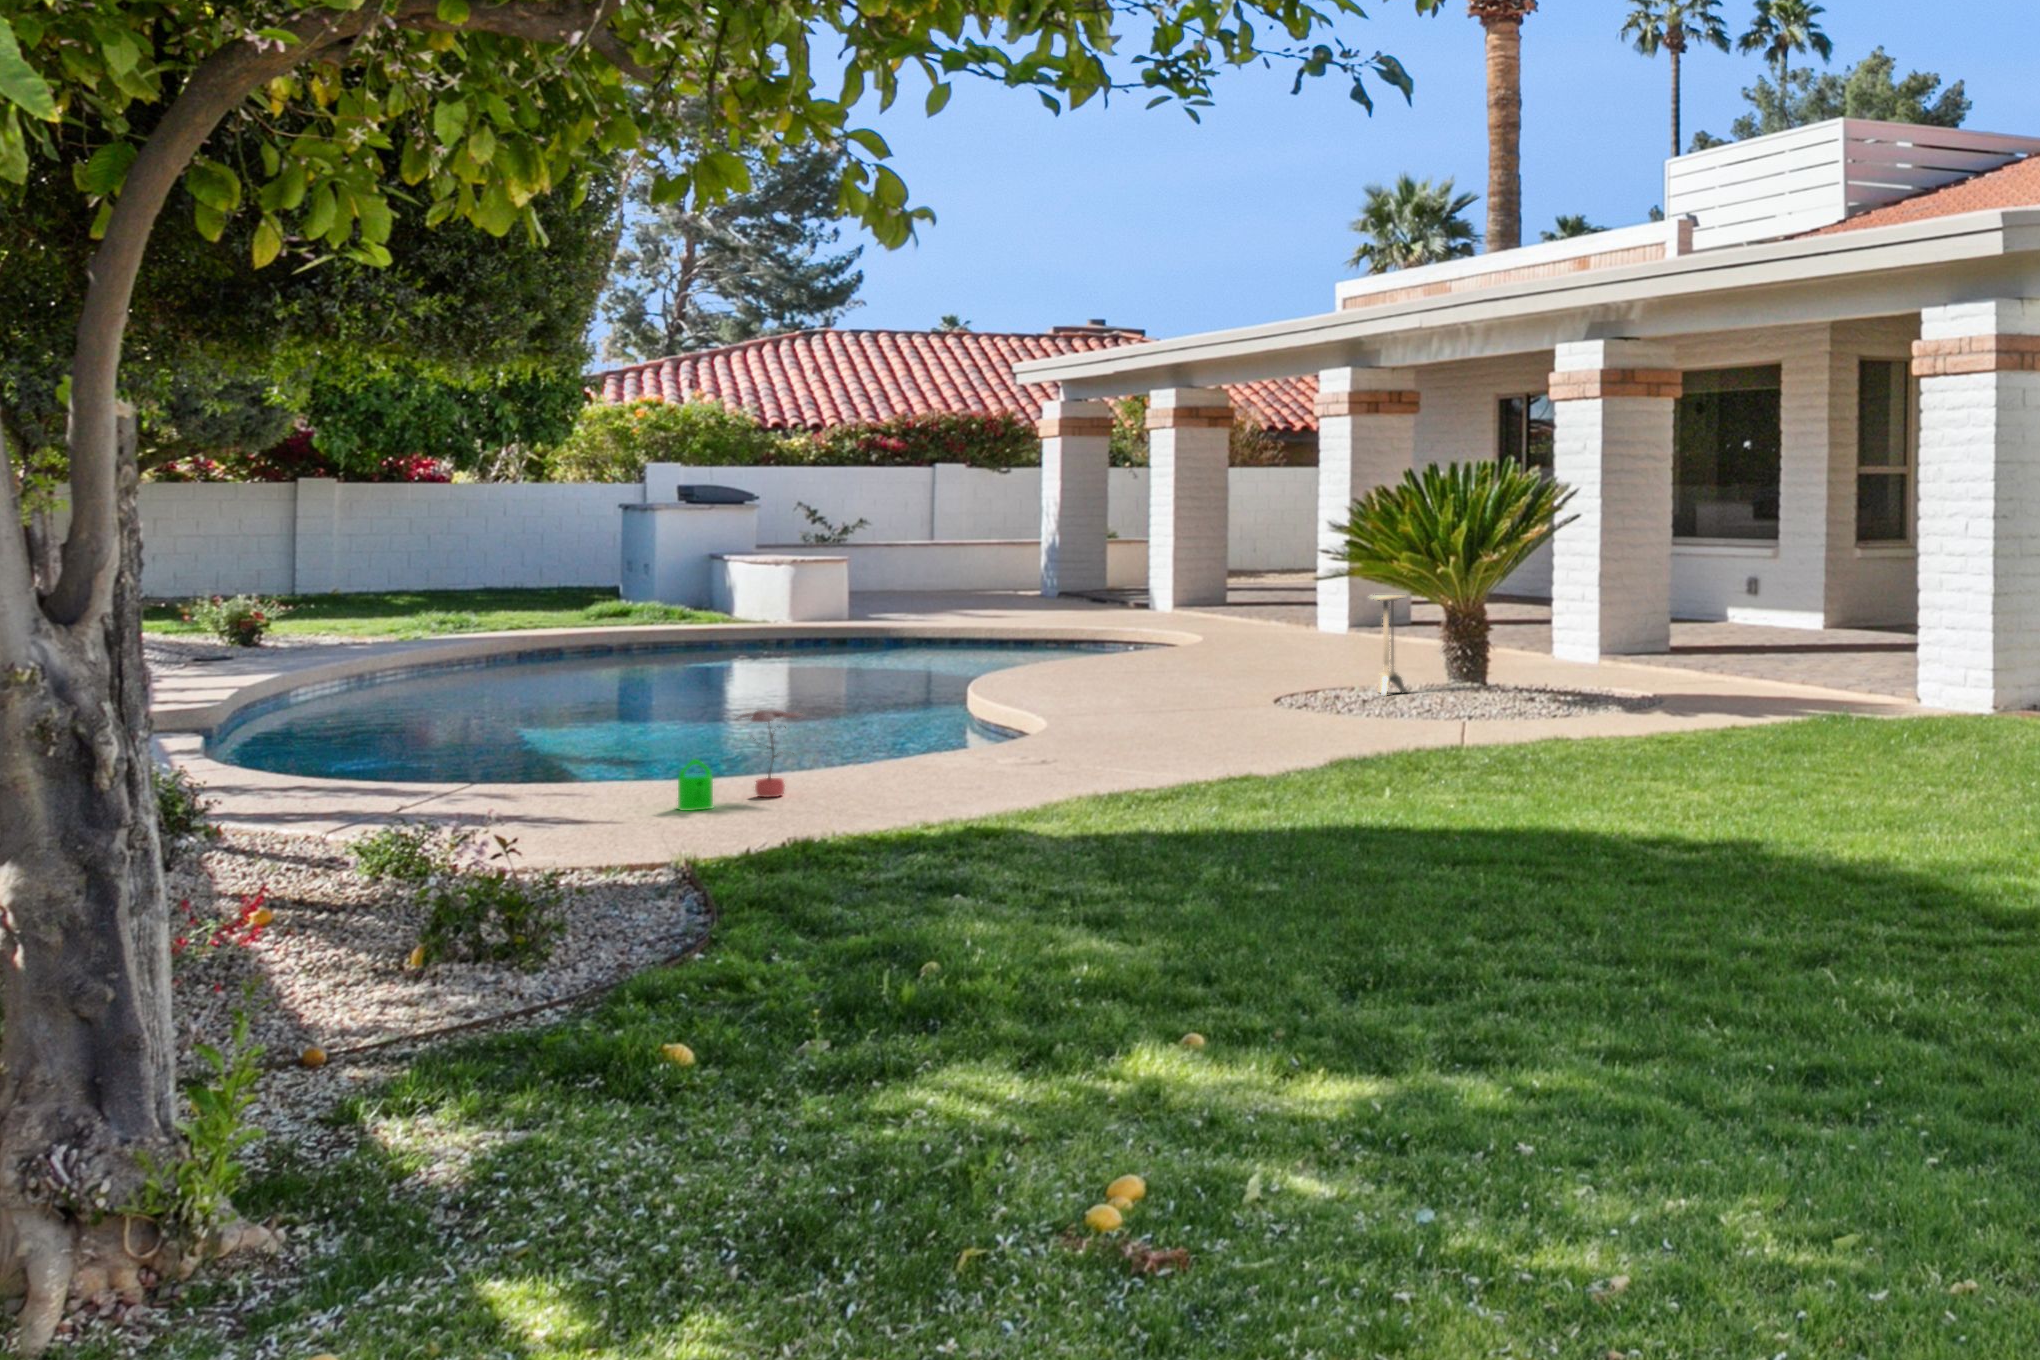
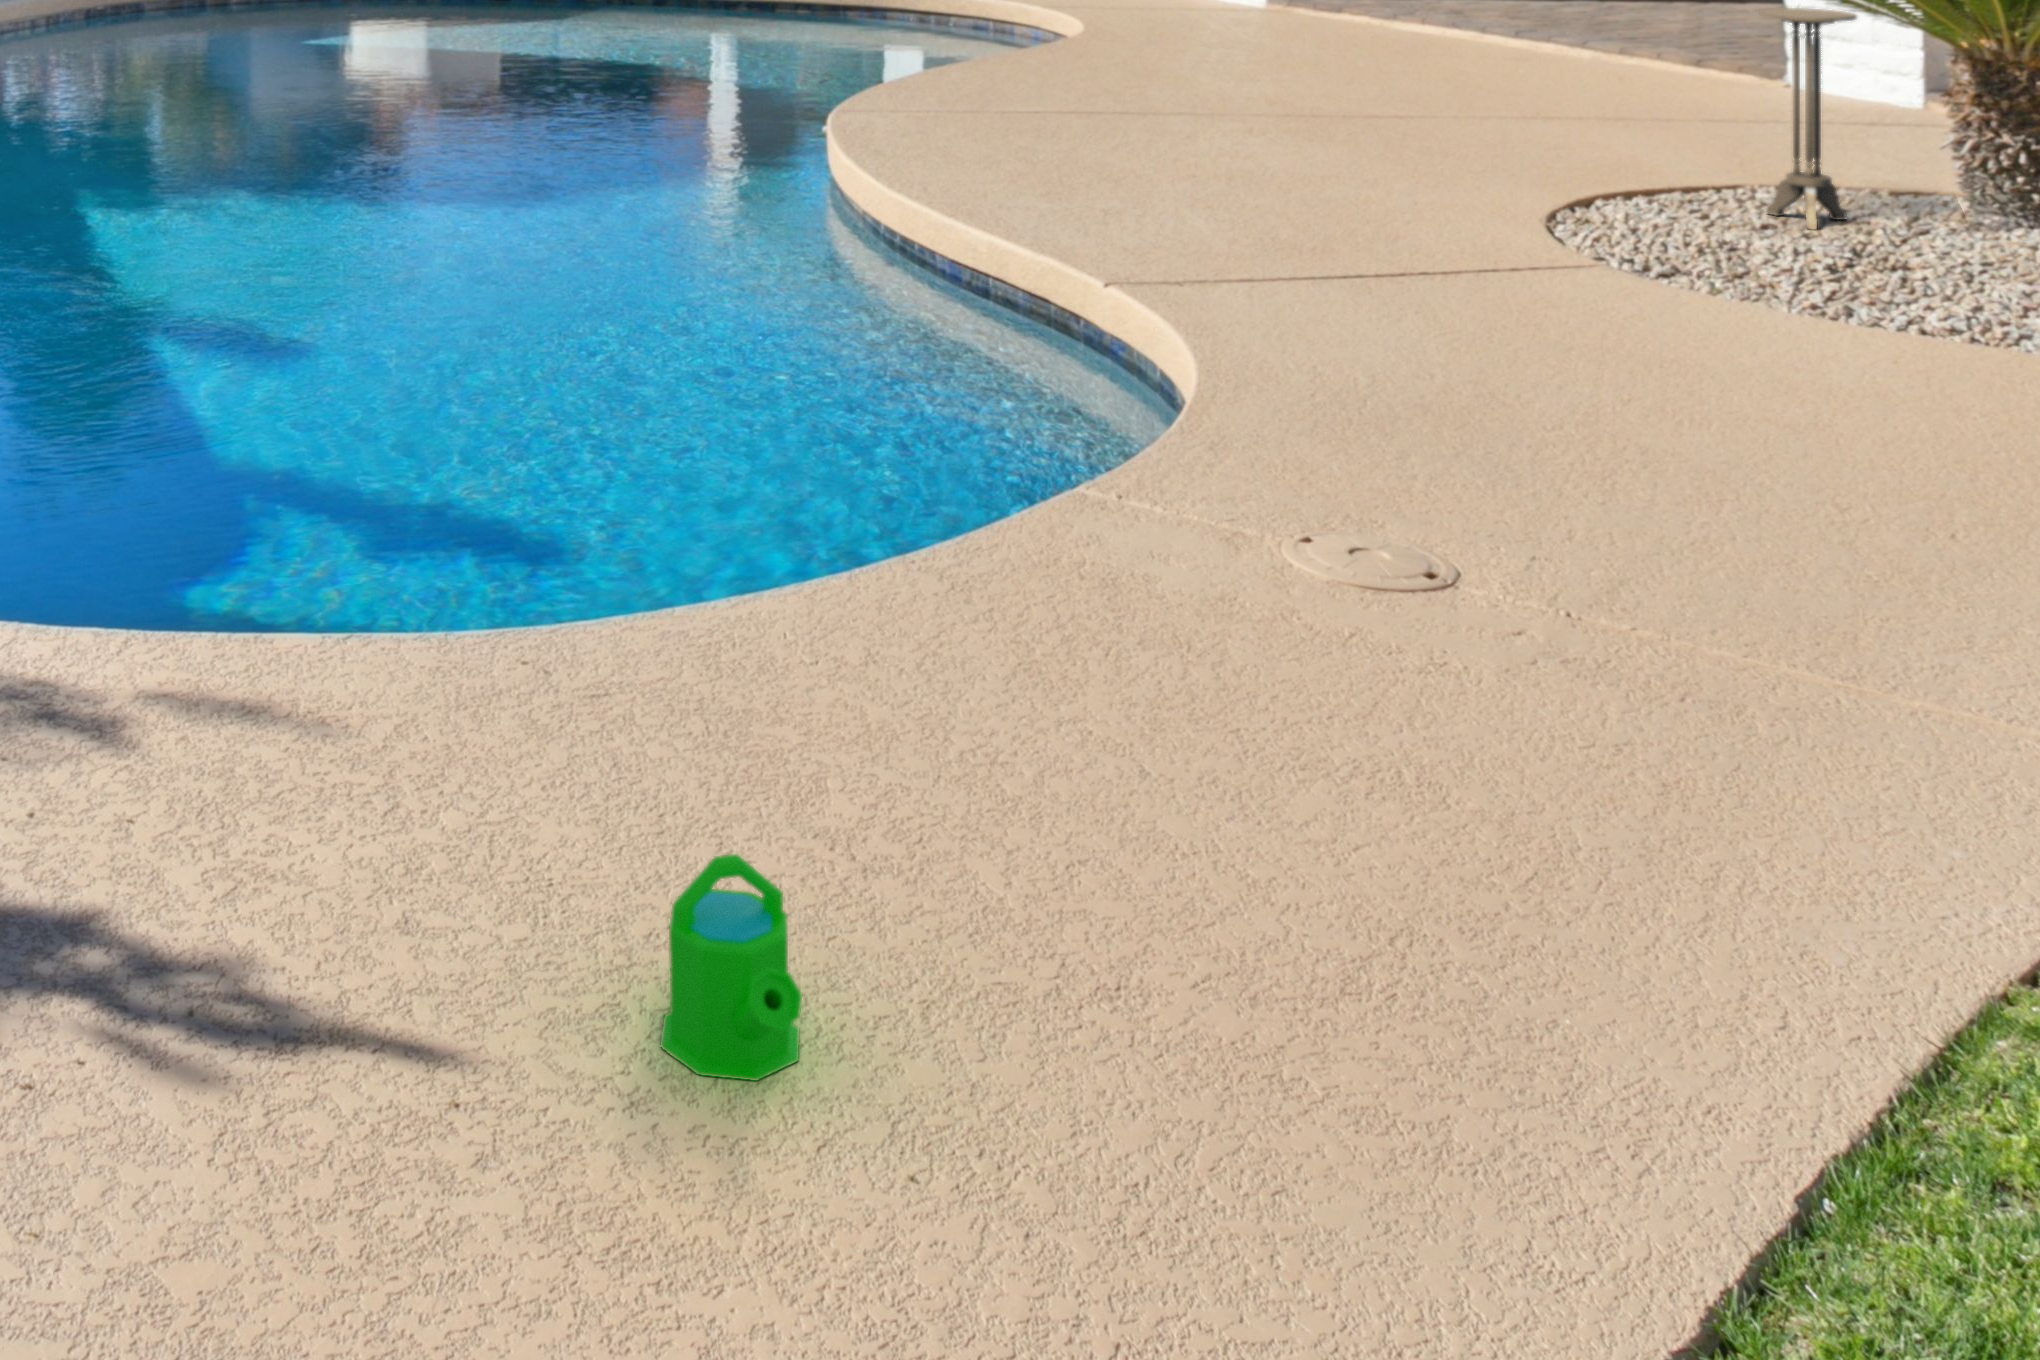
potted plant: present [738,710,802,797] -> none [799,578,1040,917]

